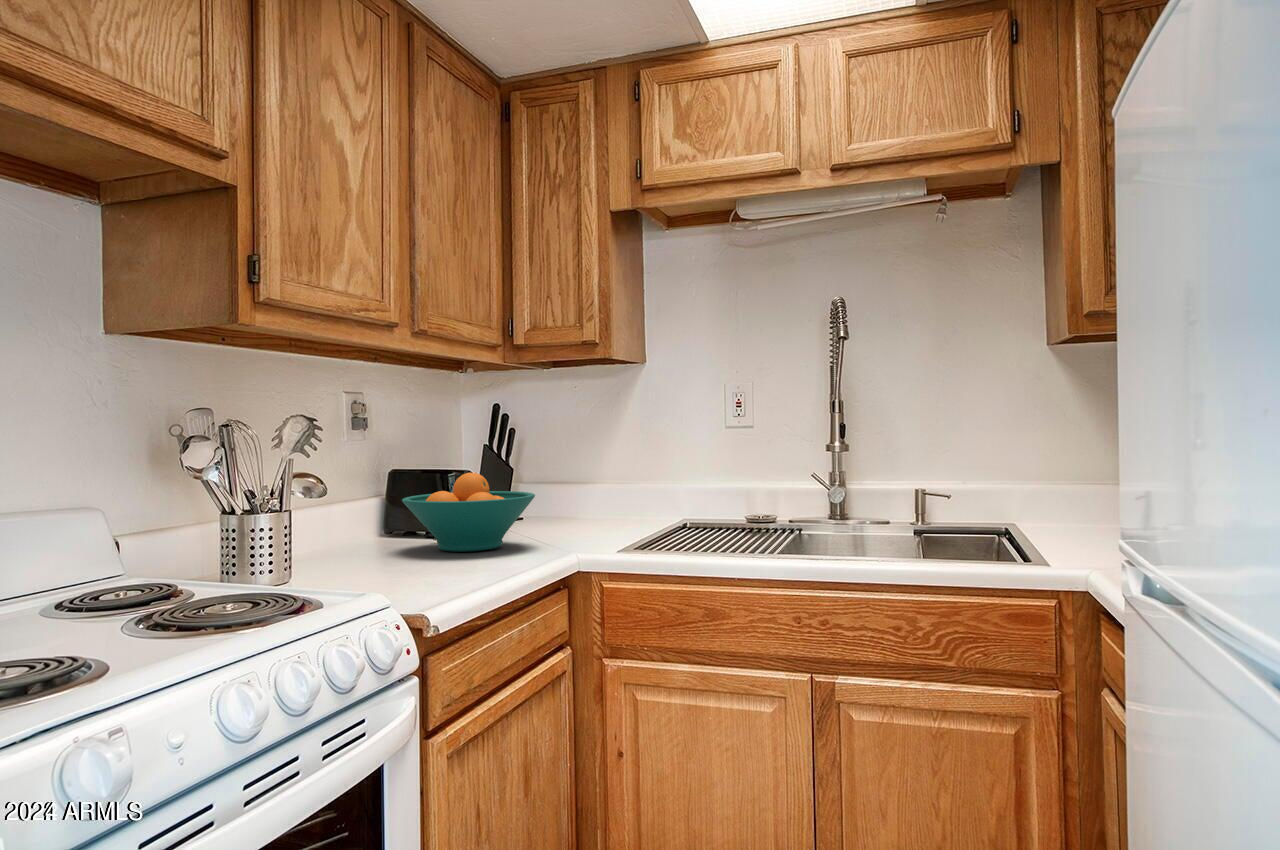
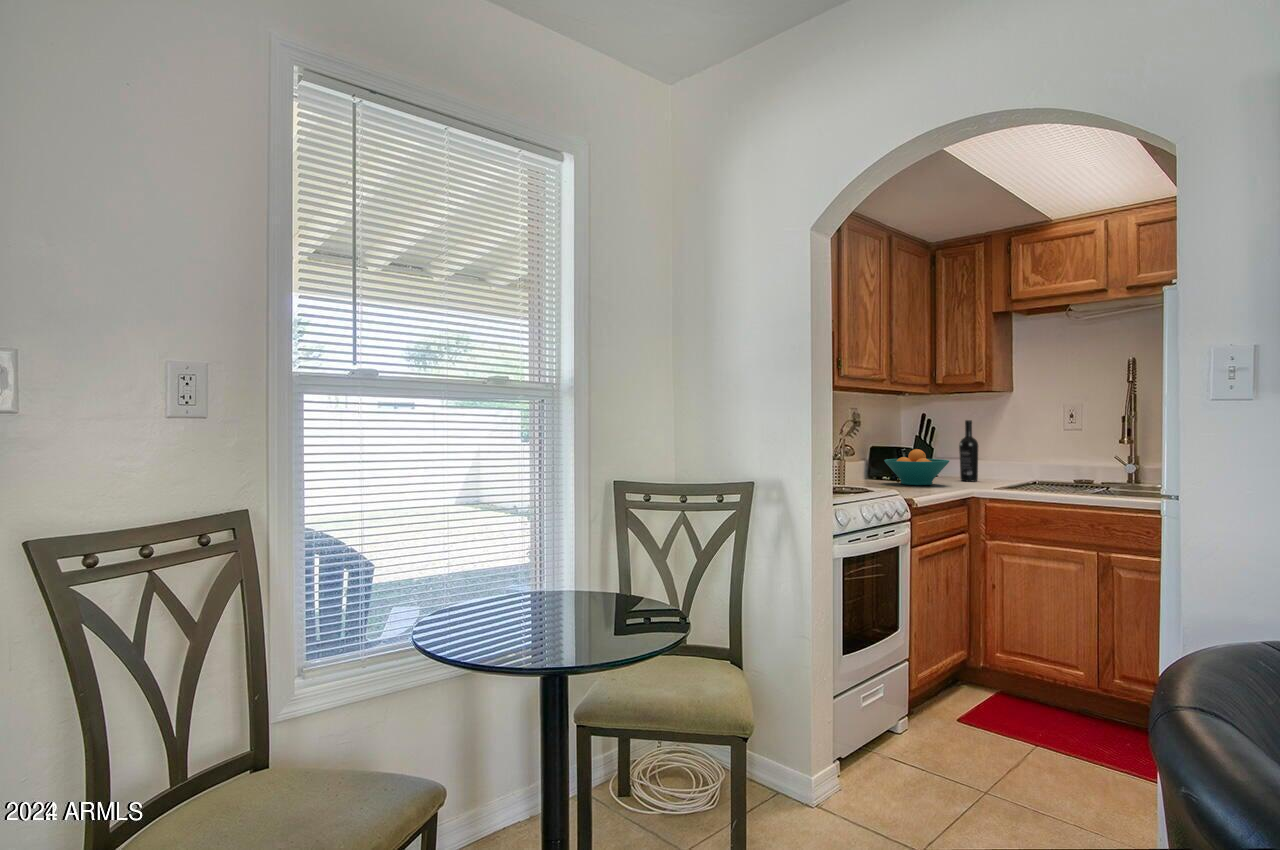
wine bottle: none [557,415,589,529] -> present [959,420,978,481]

